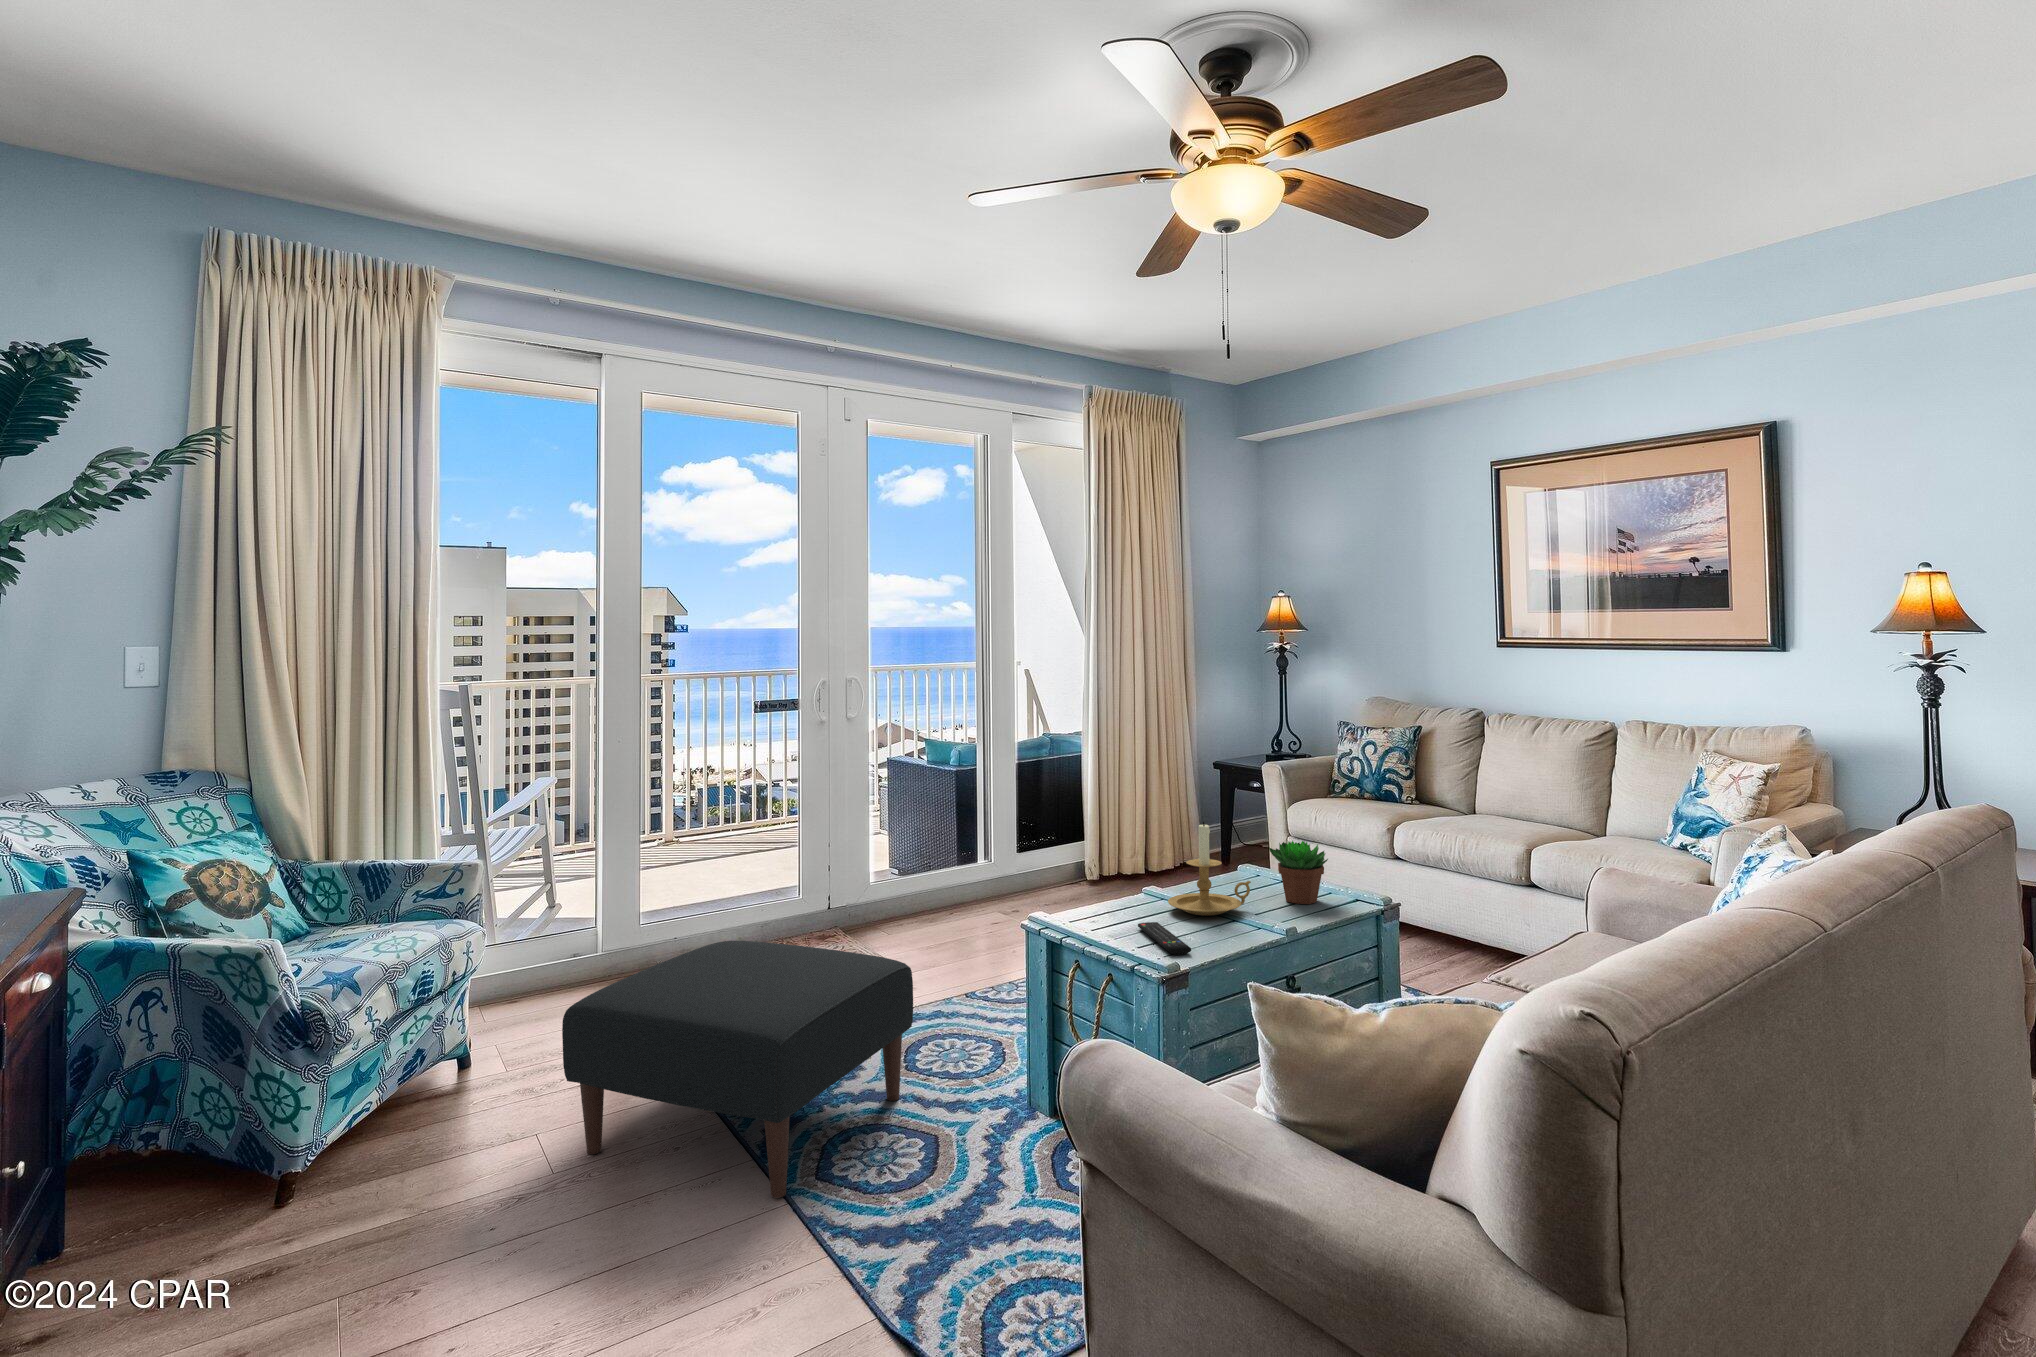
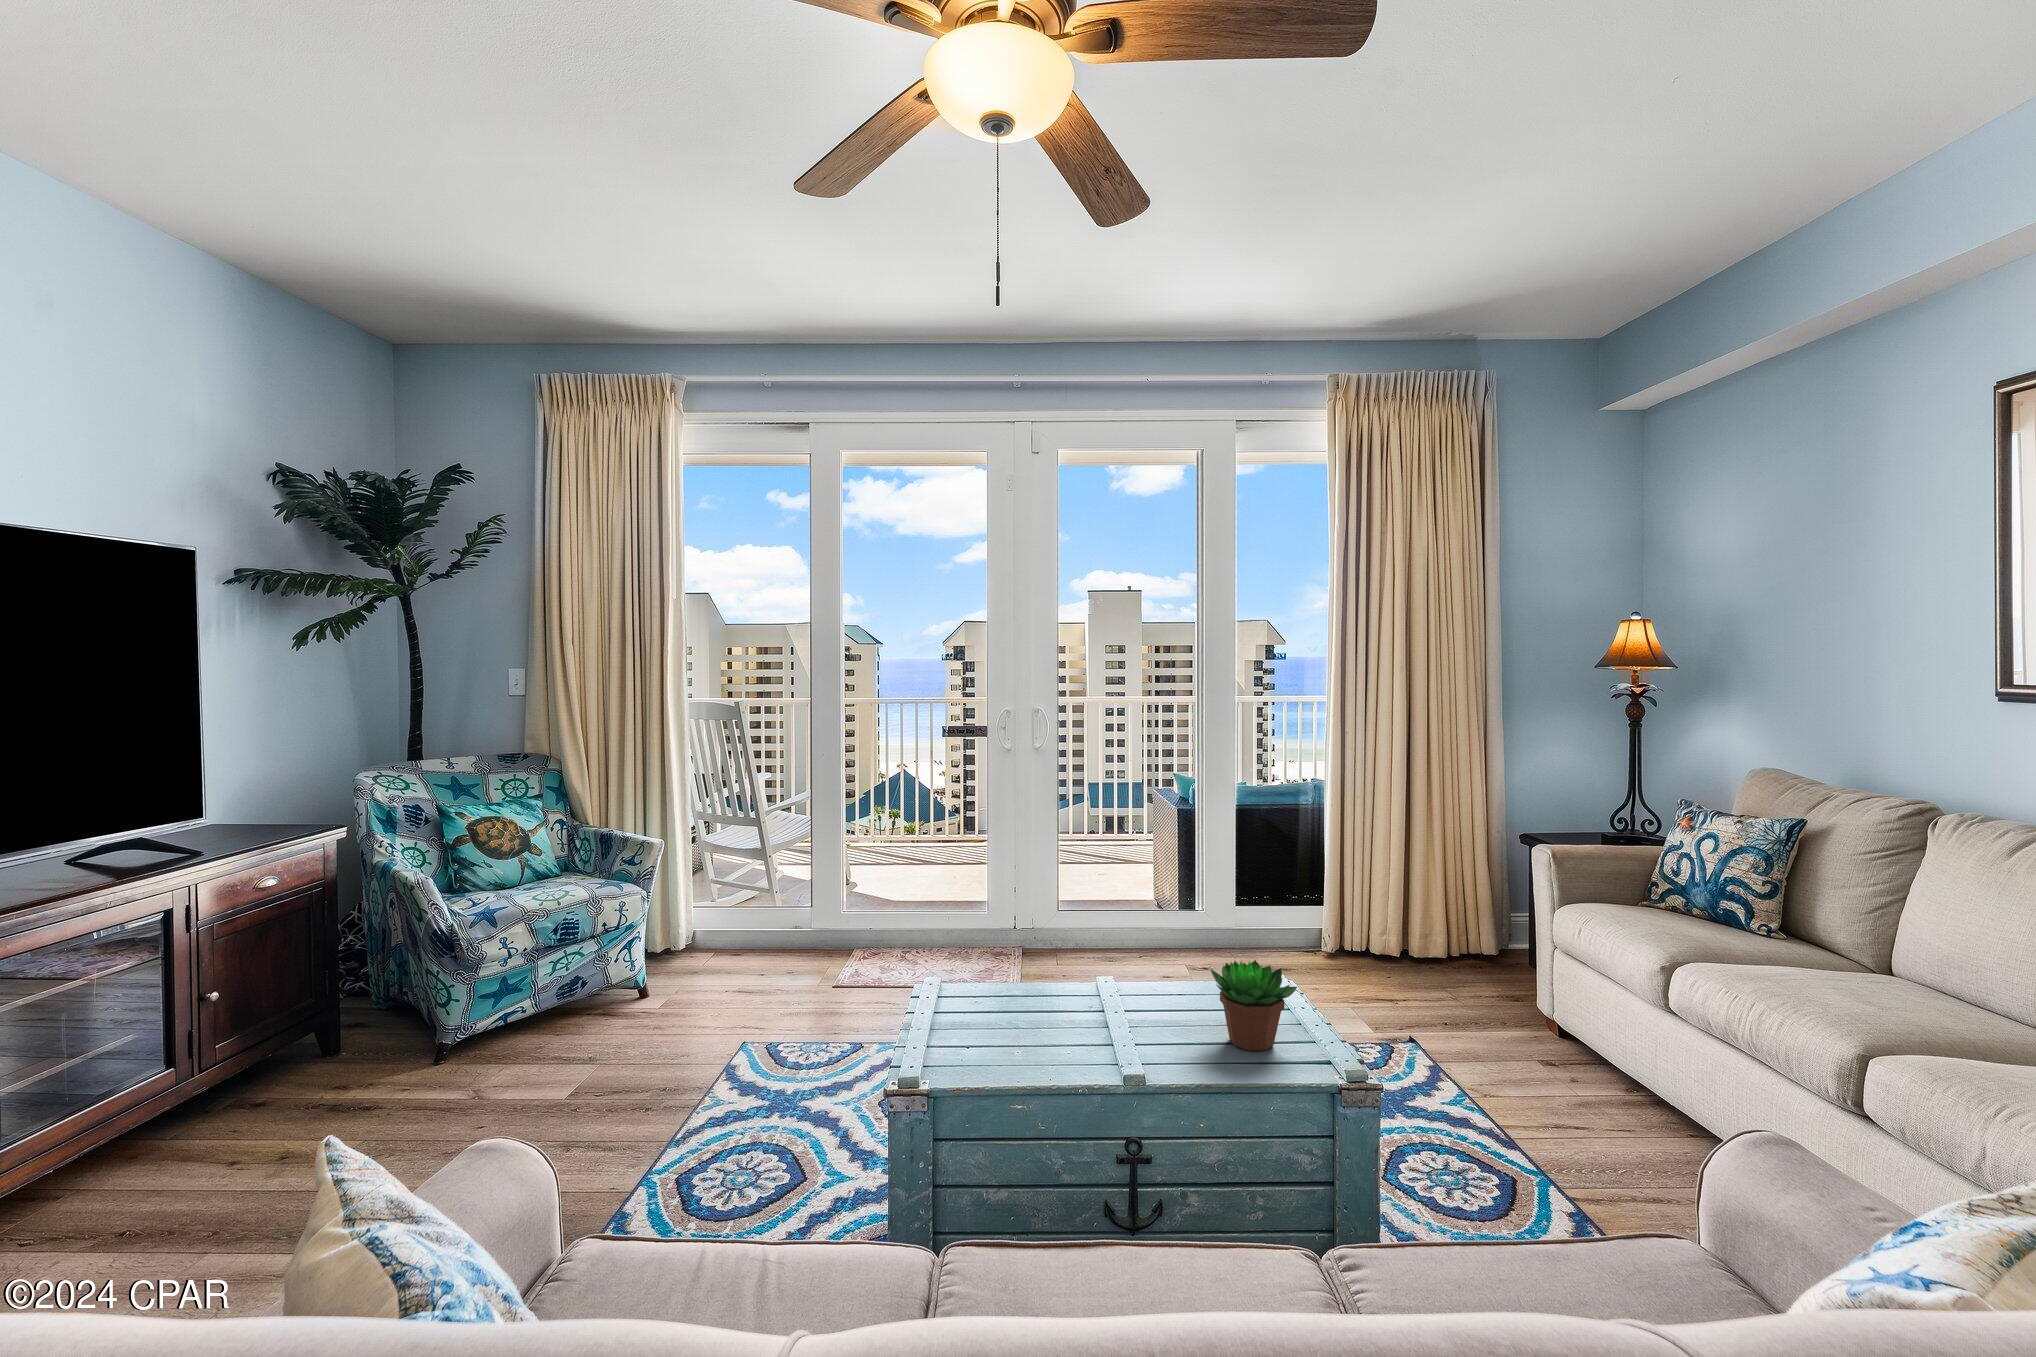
candle holder: present [1168,822,1251,916] -> none [1064,916,1166,1033]
remote control: present [1138,922,1191,955] -> none [943,1021,1013,1073]
ottoman: present [562,941,913,1198] -> none [582,942,854,1188]

